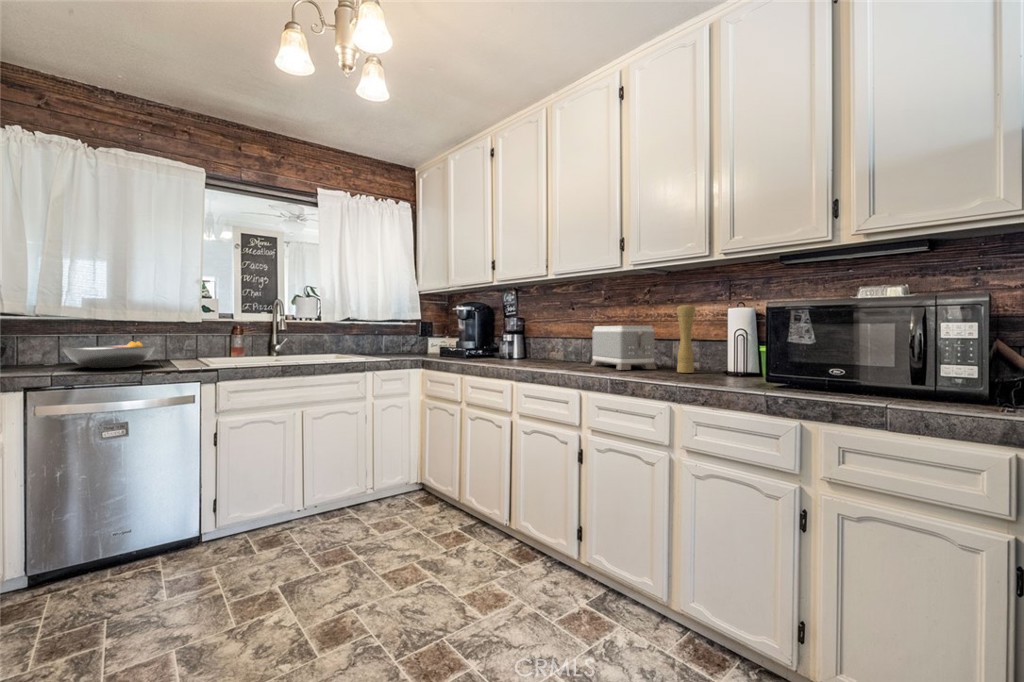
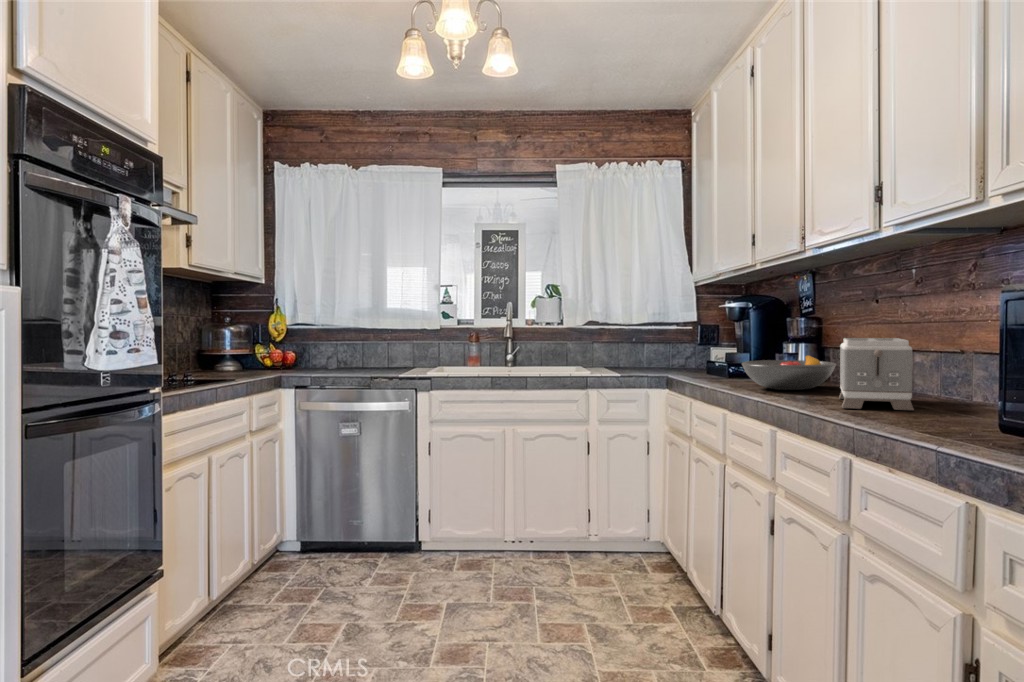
pepper mill: present [677,304,695,373] -> none [918,308,951,421]
fruit bowl: present [63,341,155,368] -> present [742,355,836,390]

